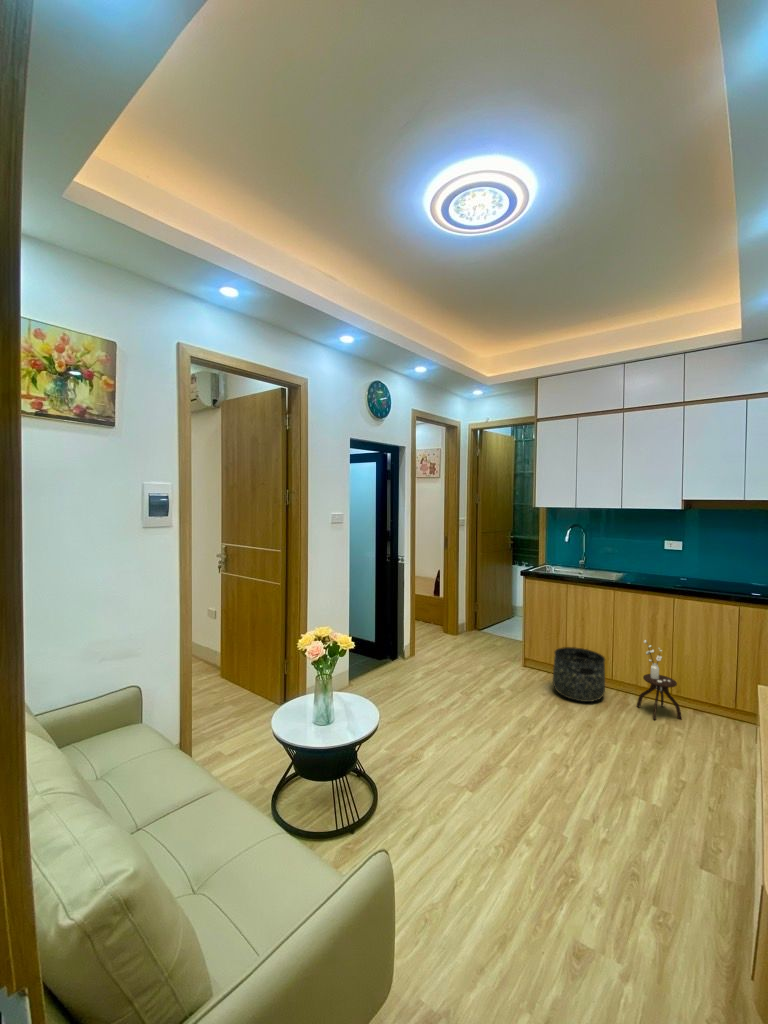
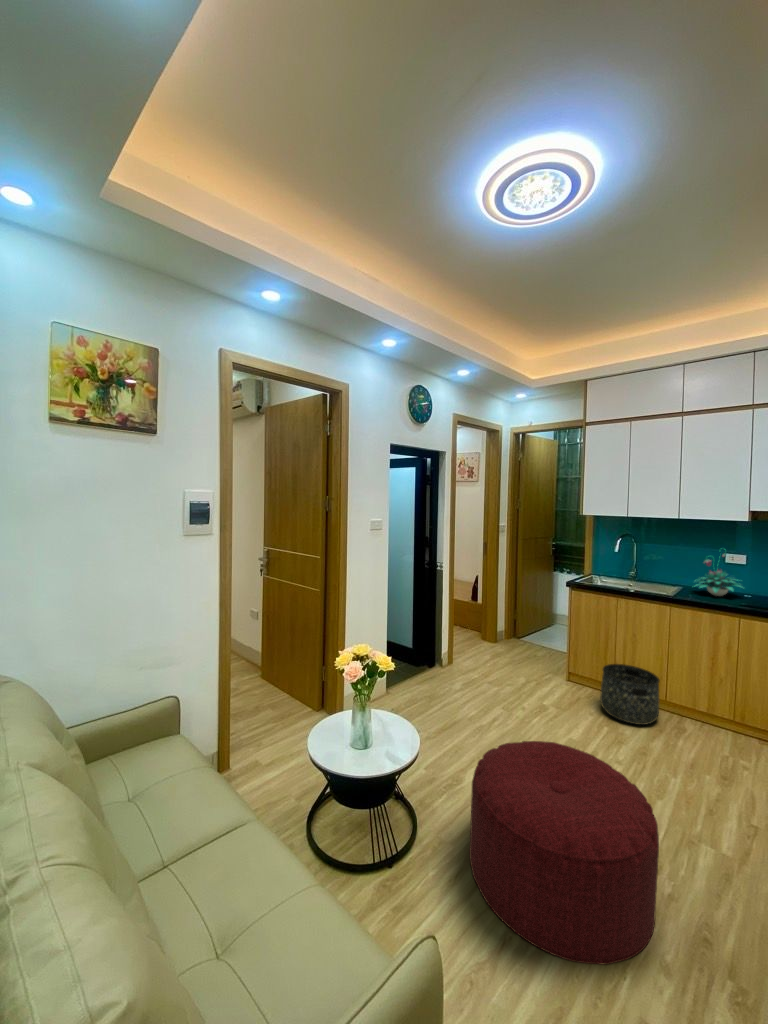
plant: none [634,536,681,580] -> present [696,554,741,596]
side table: present [637,640,682,720] -> none [695,661,749,751]
ottoman: none [426,713,590,894] -> present [469,741,659,965]

